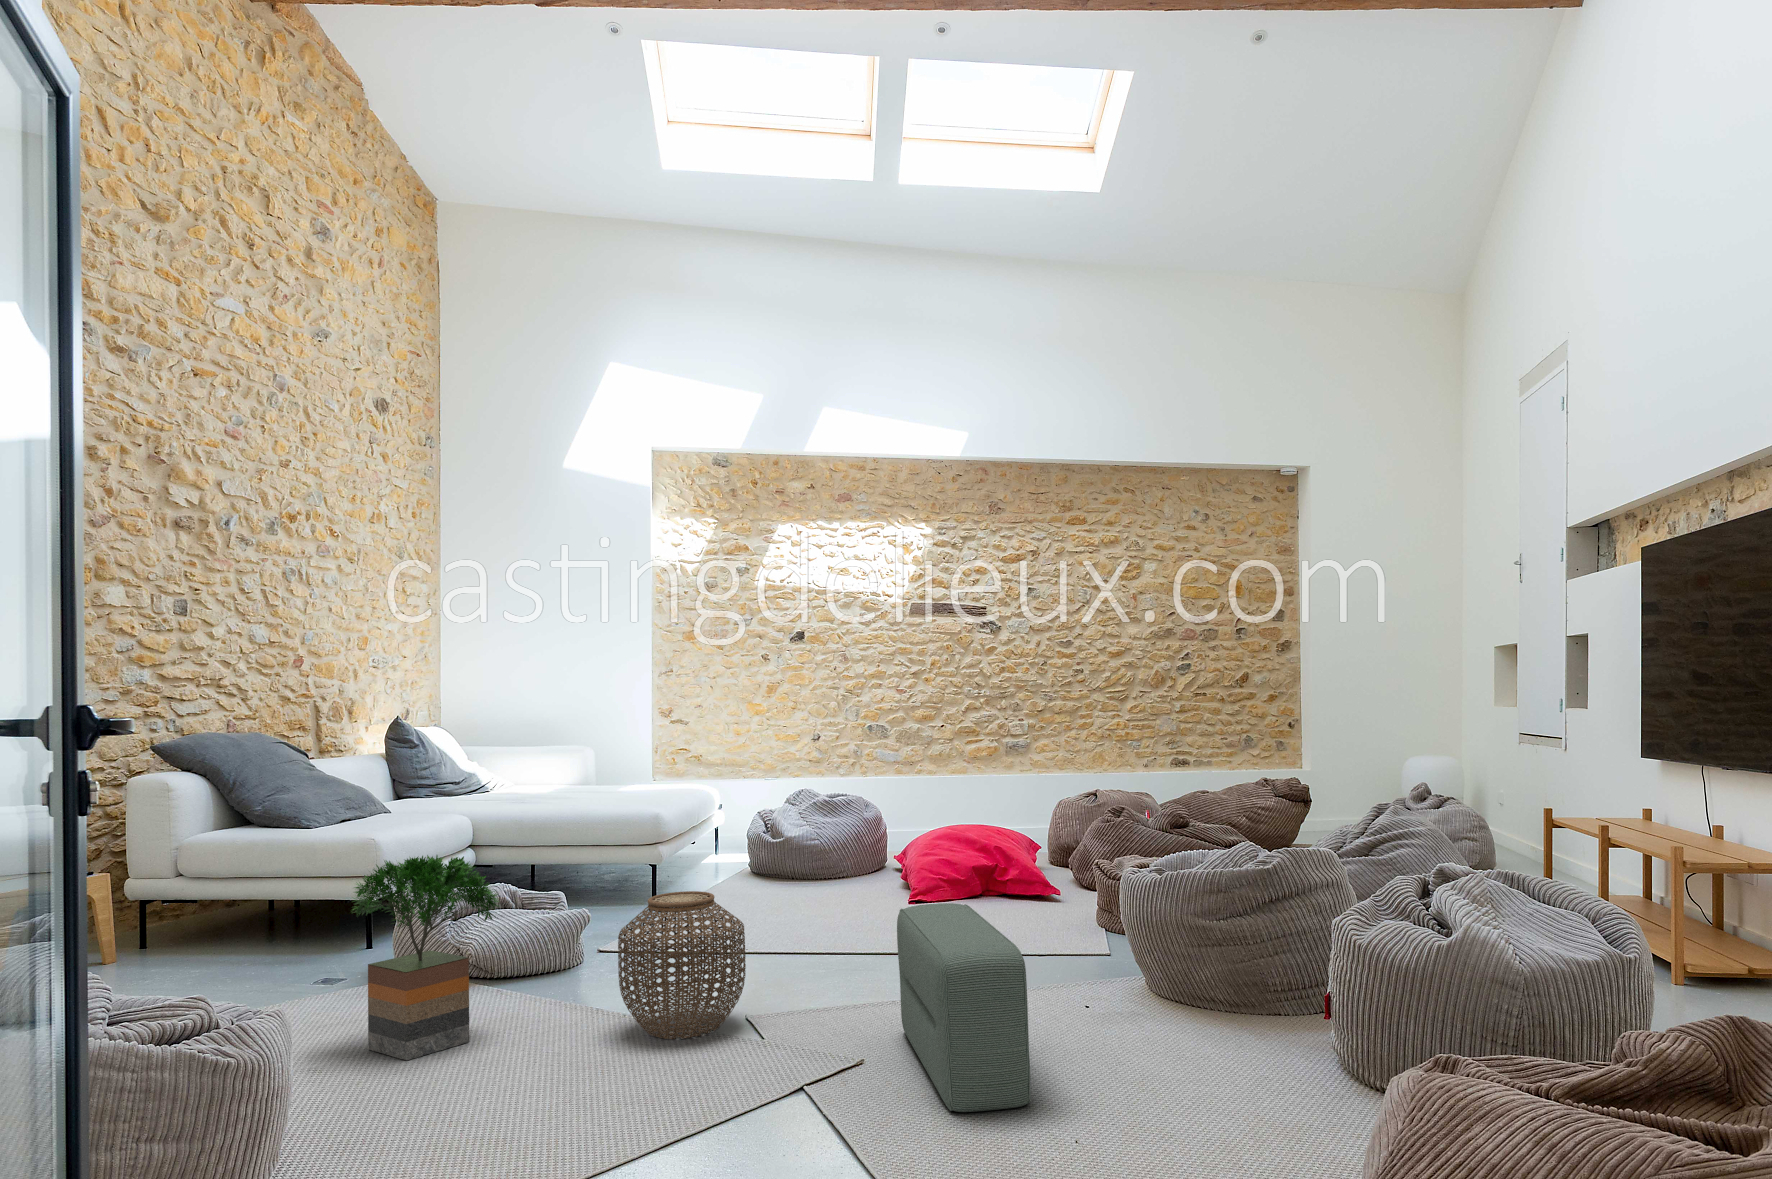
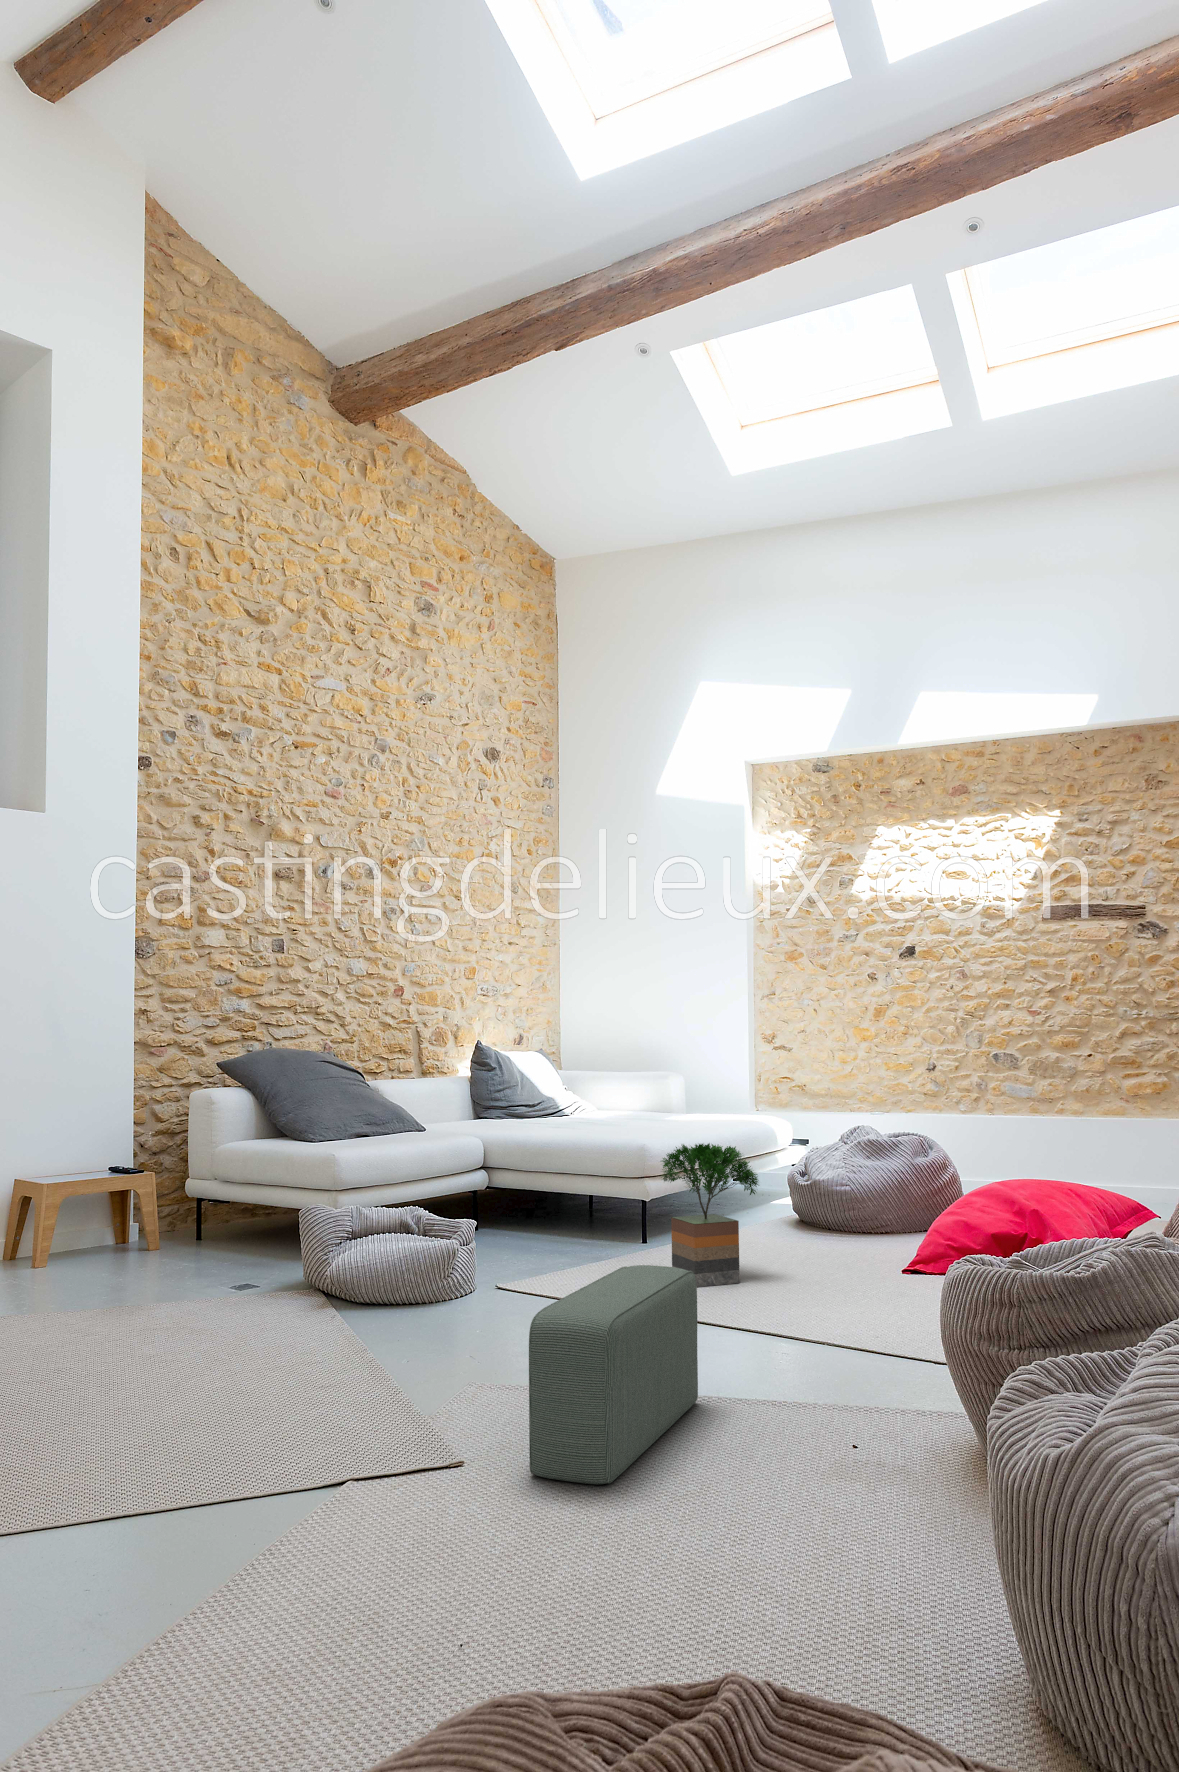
potted tree: present [352,855,499,1060] -> present [661,1143,758,1287]
woven basket: present [618,891,746,1039] -> none [403,1225,523,1366]

